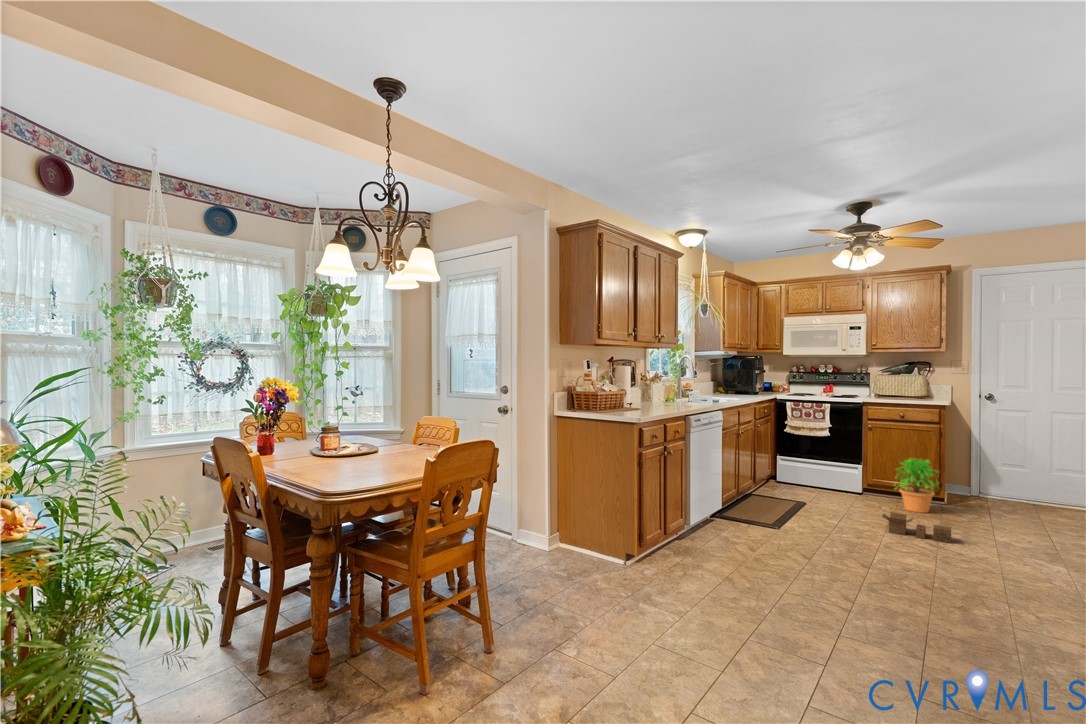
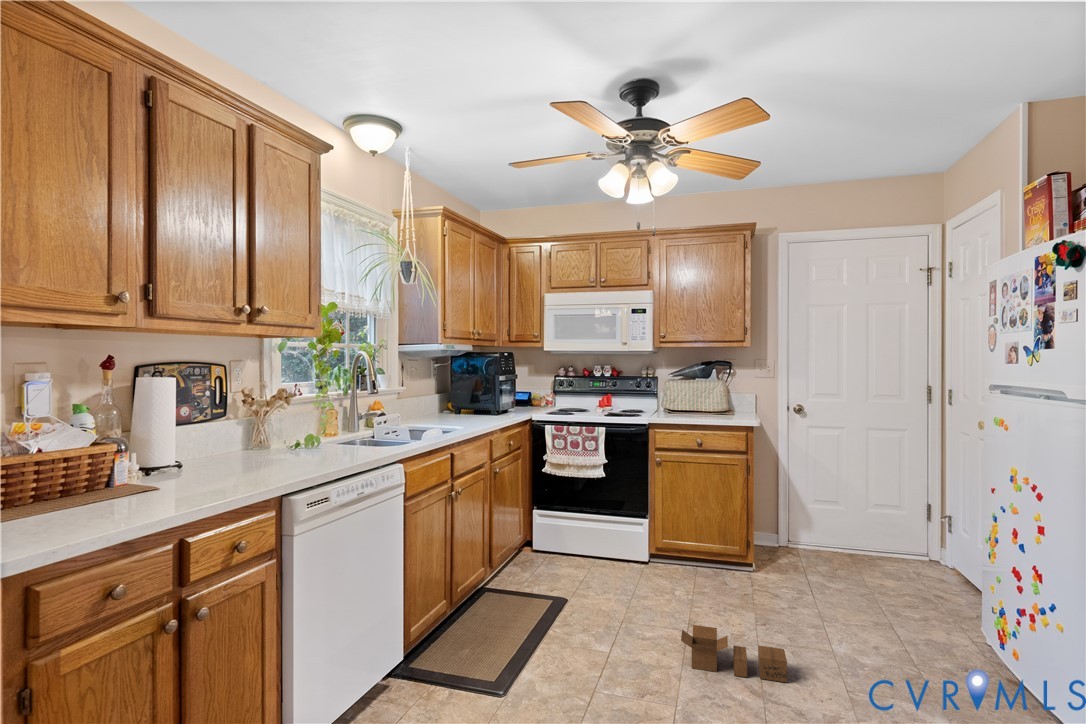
potted plant: present [894,458,938,513] -> none [688,510,759,599]

